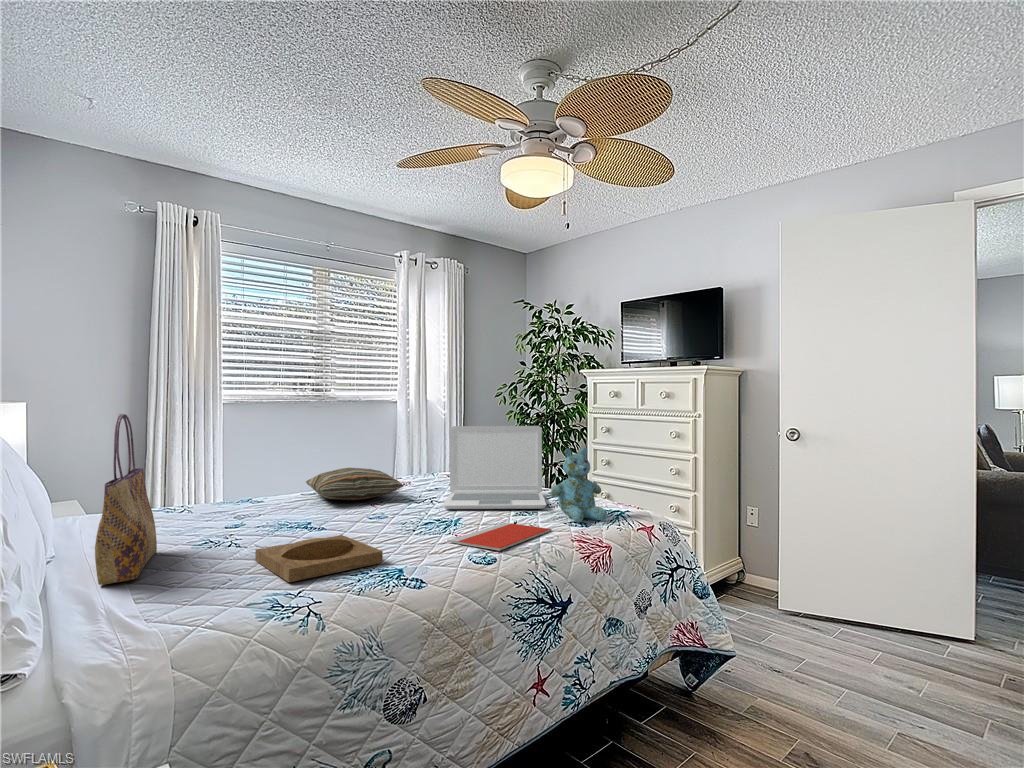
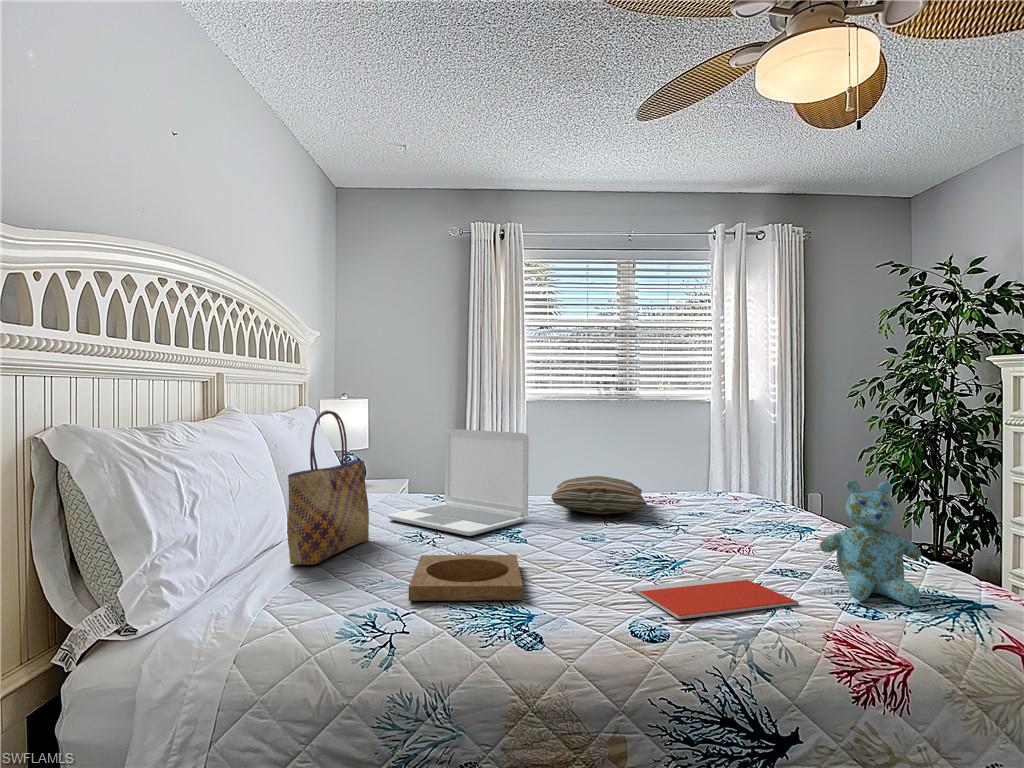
laptop: present [443,426,546,509] -> present [388,429,529,536]

